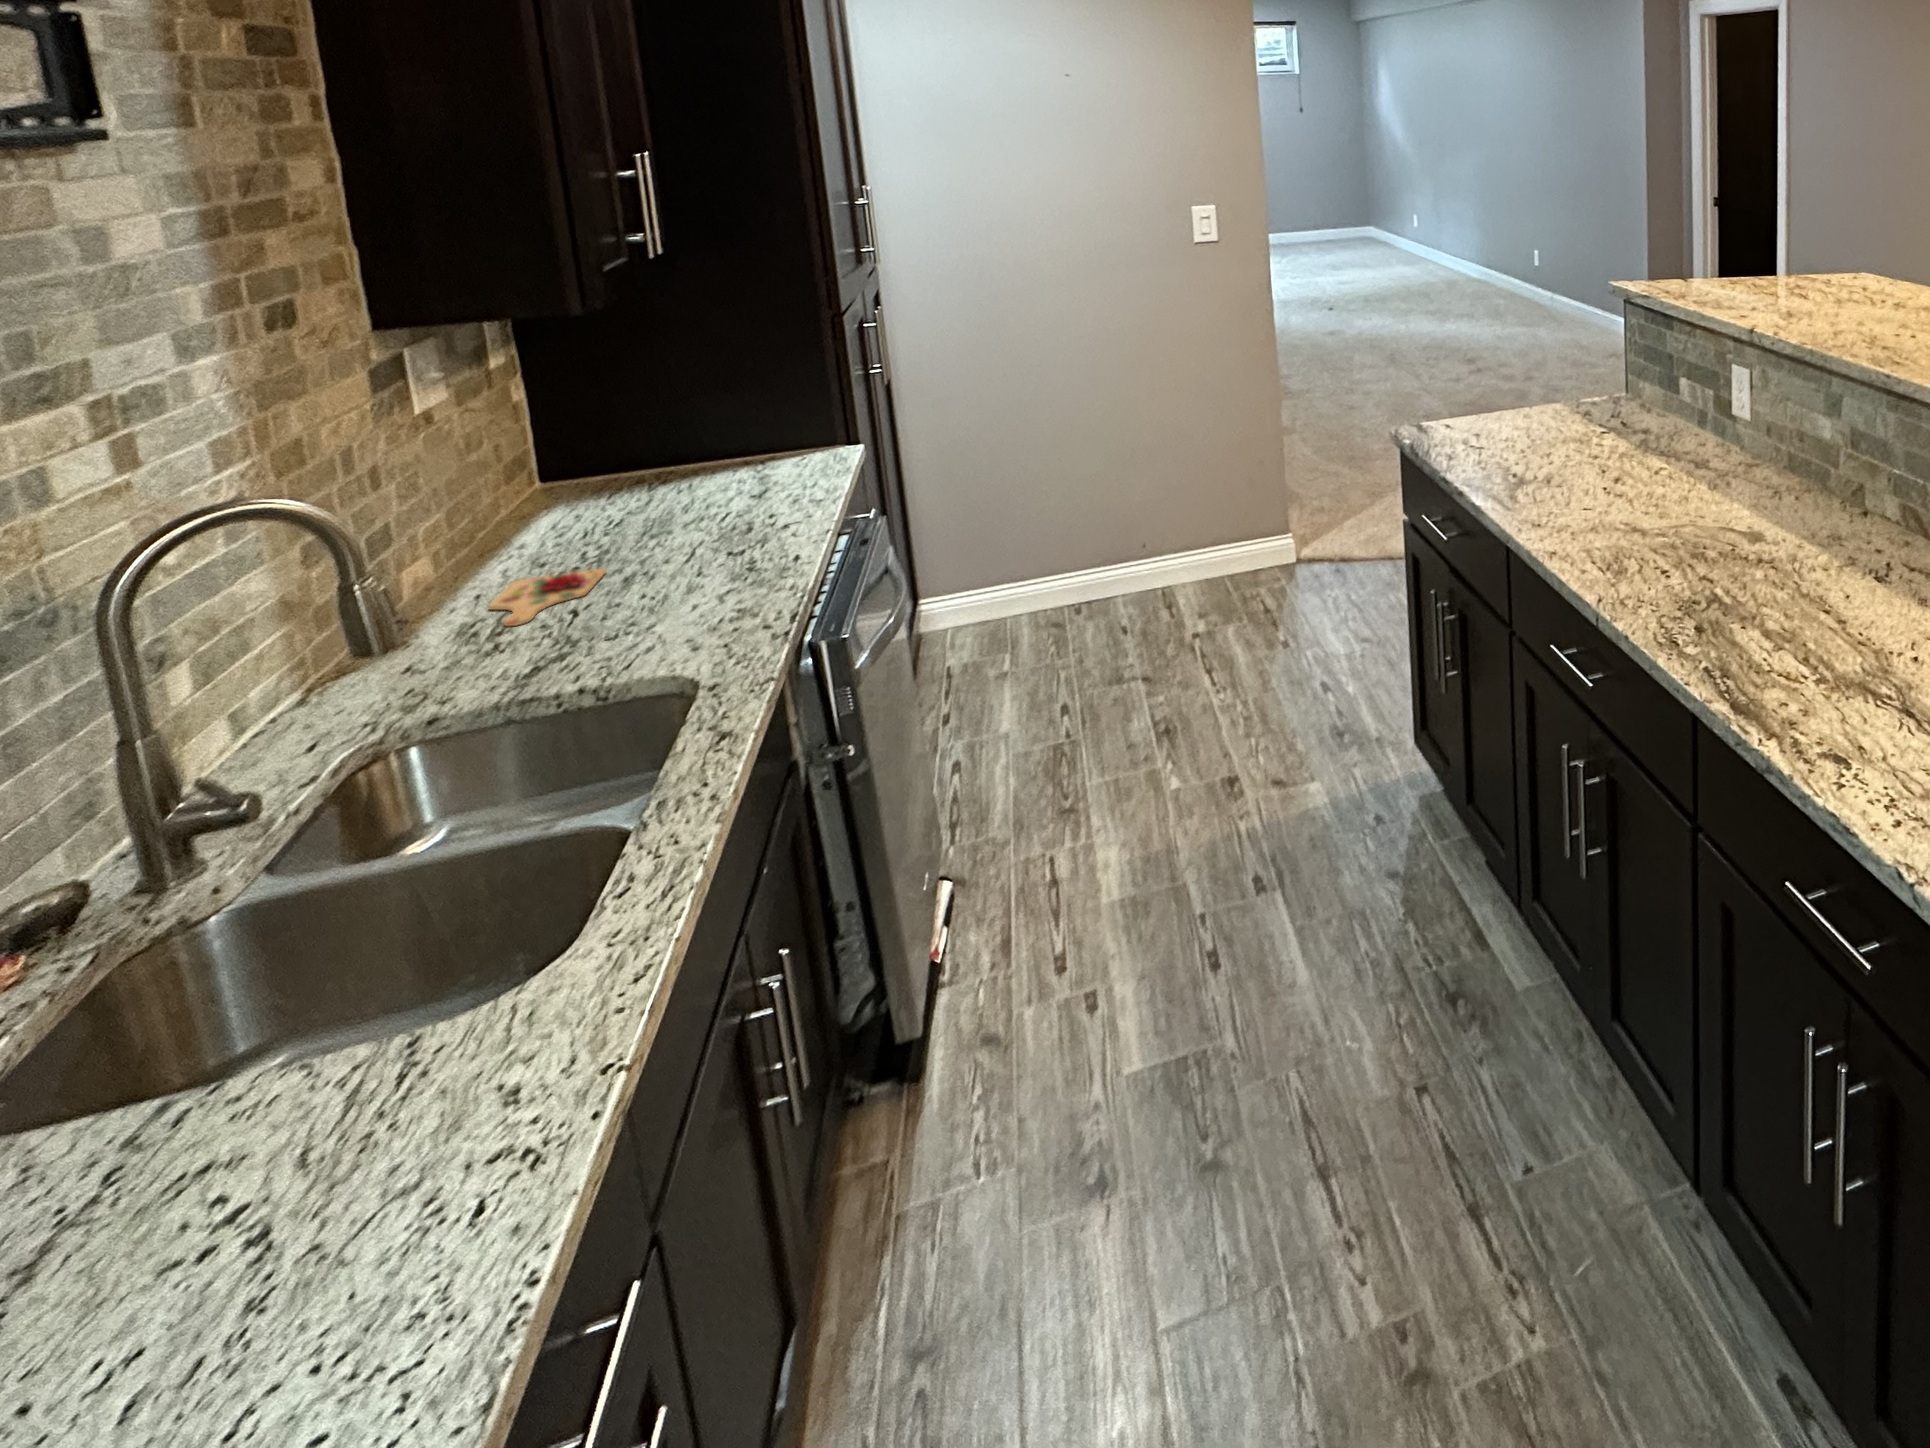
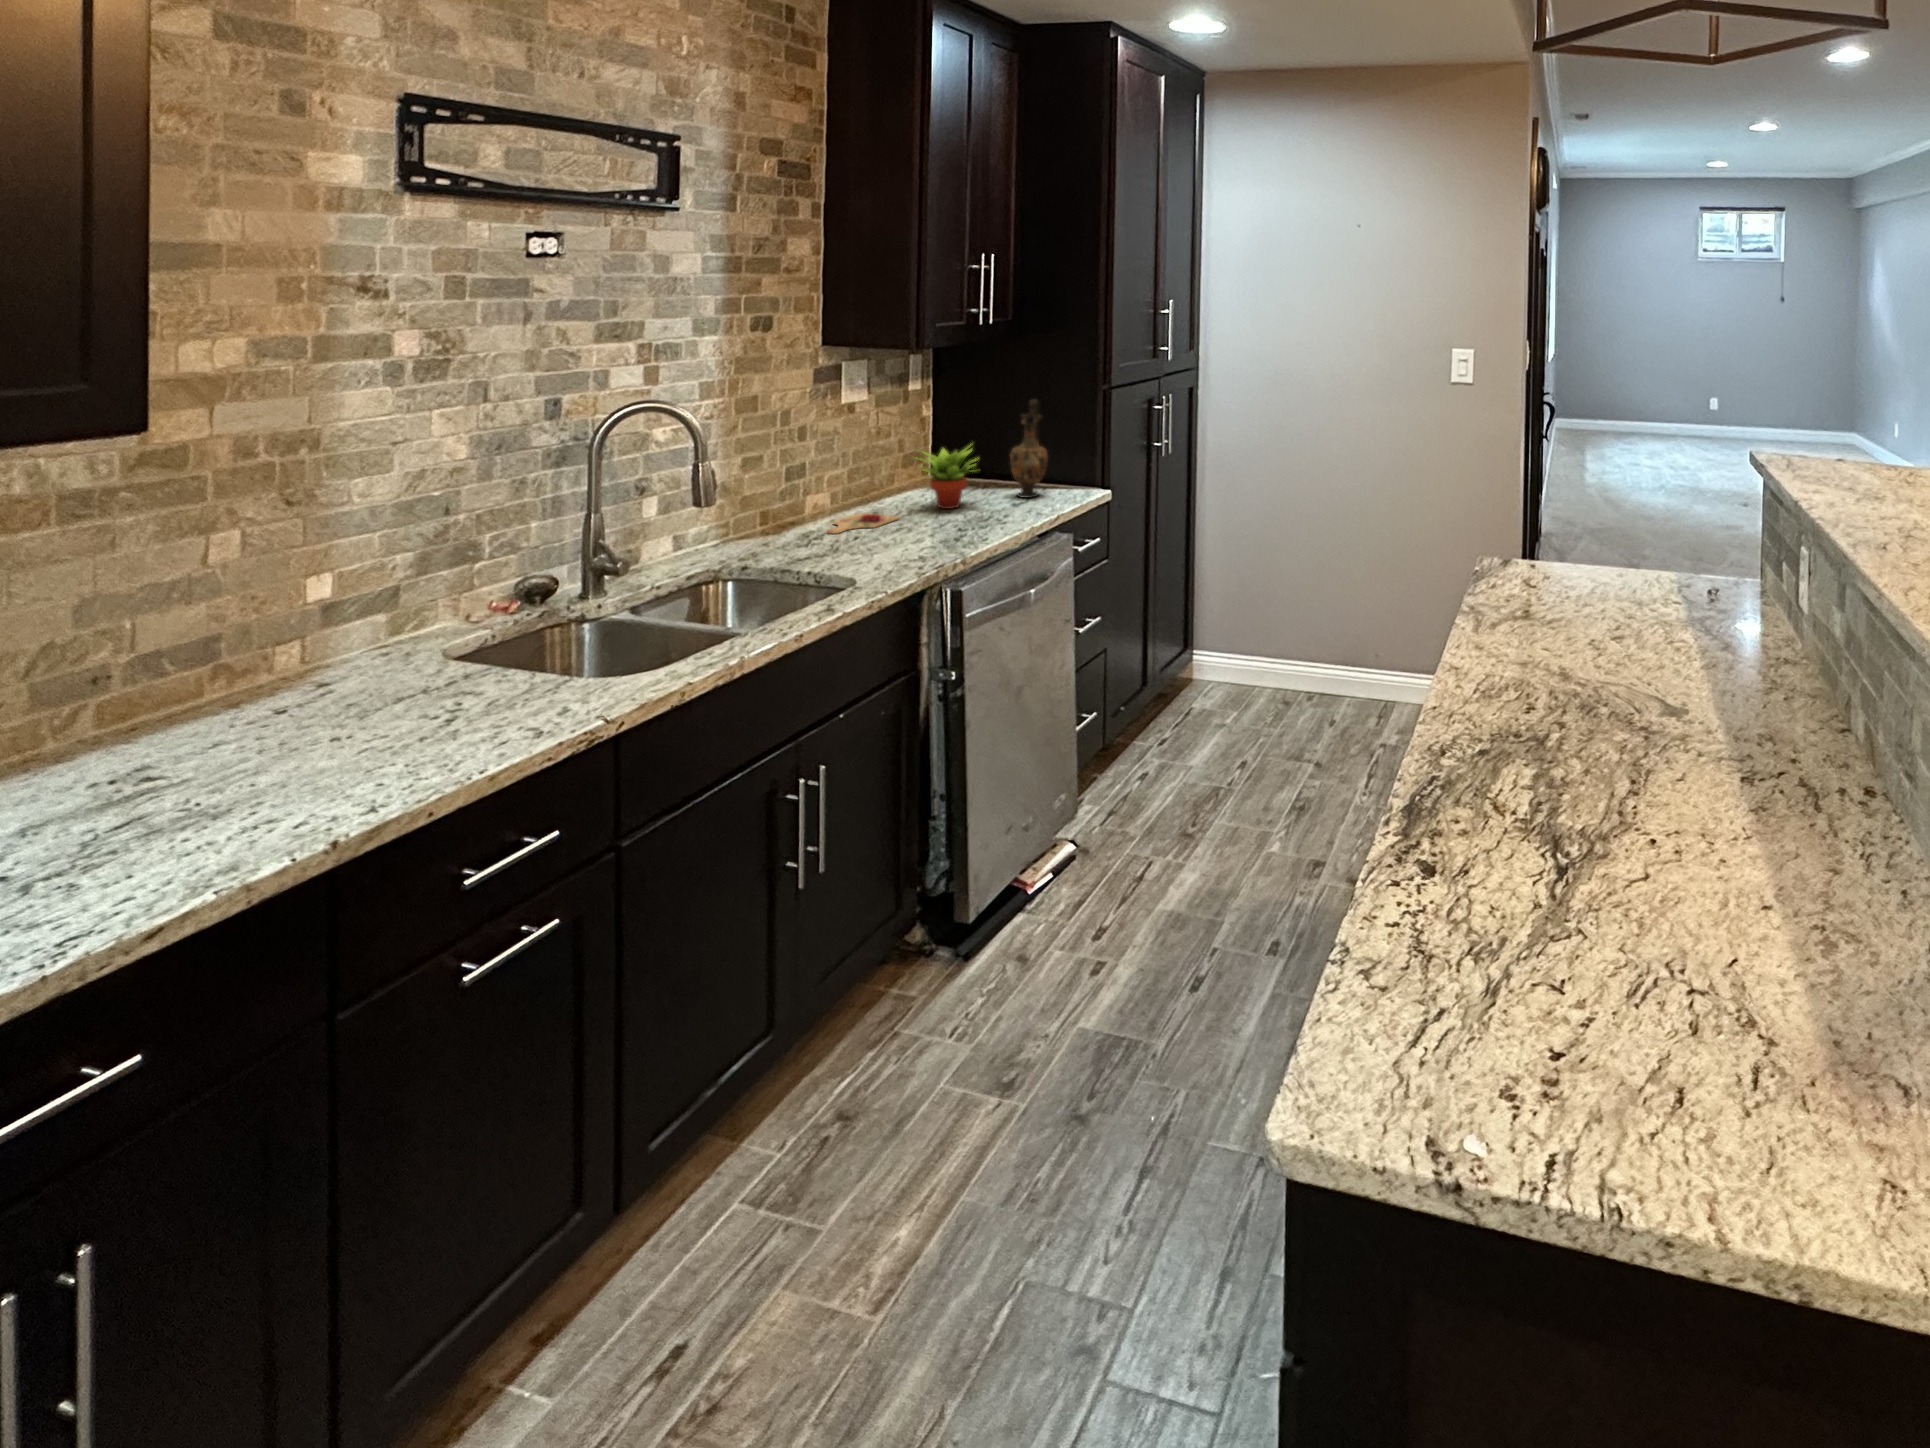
vase: none [733,356,794,493] -> present [1010,399,1048,498]
succulent plant: none [592,434,711,538] -> present [911,444,979,509]

